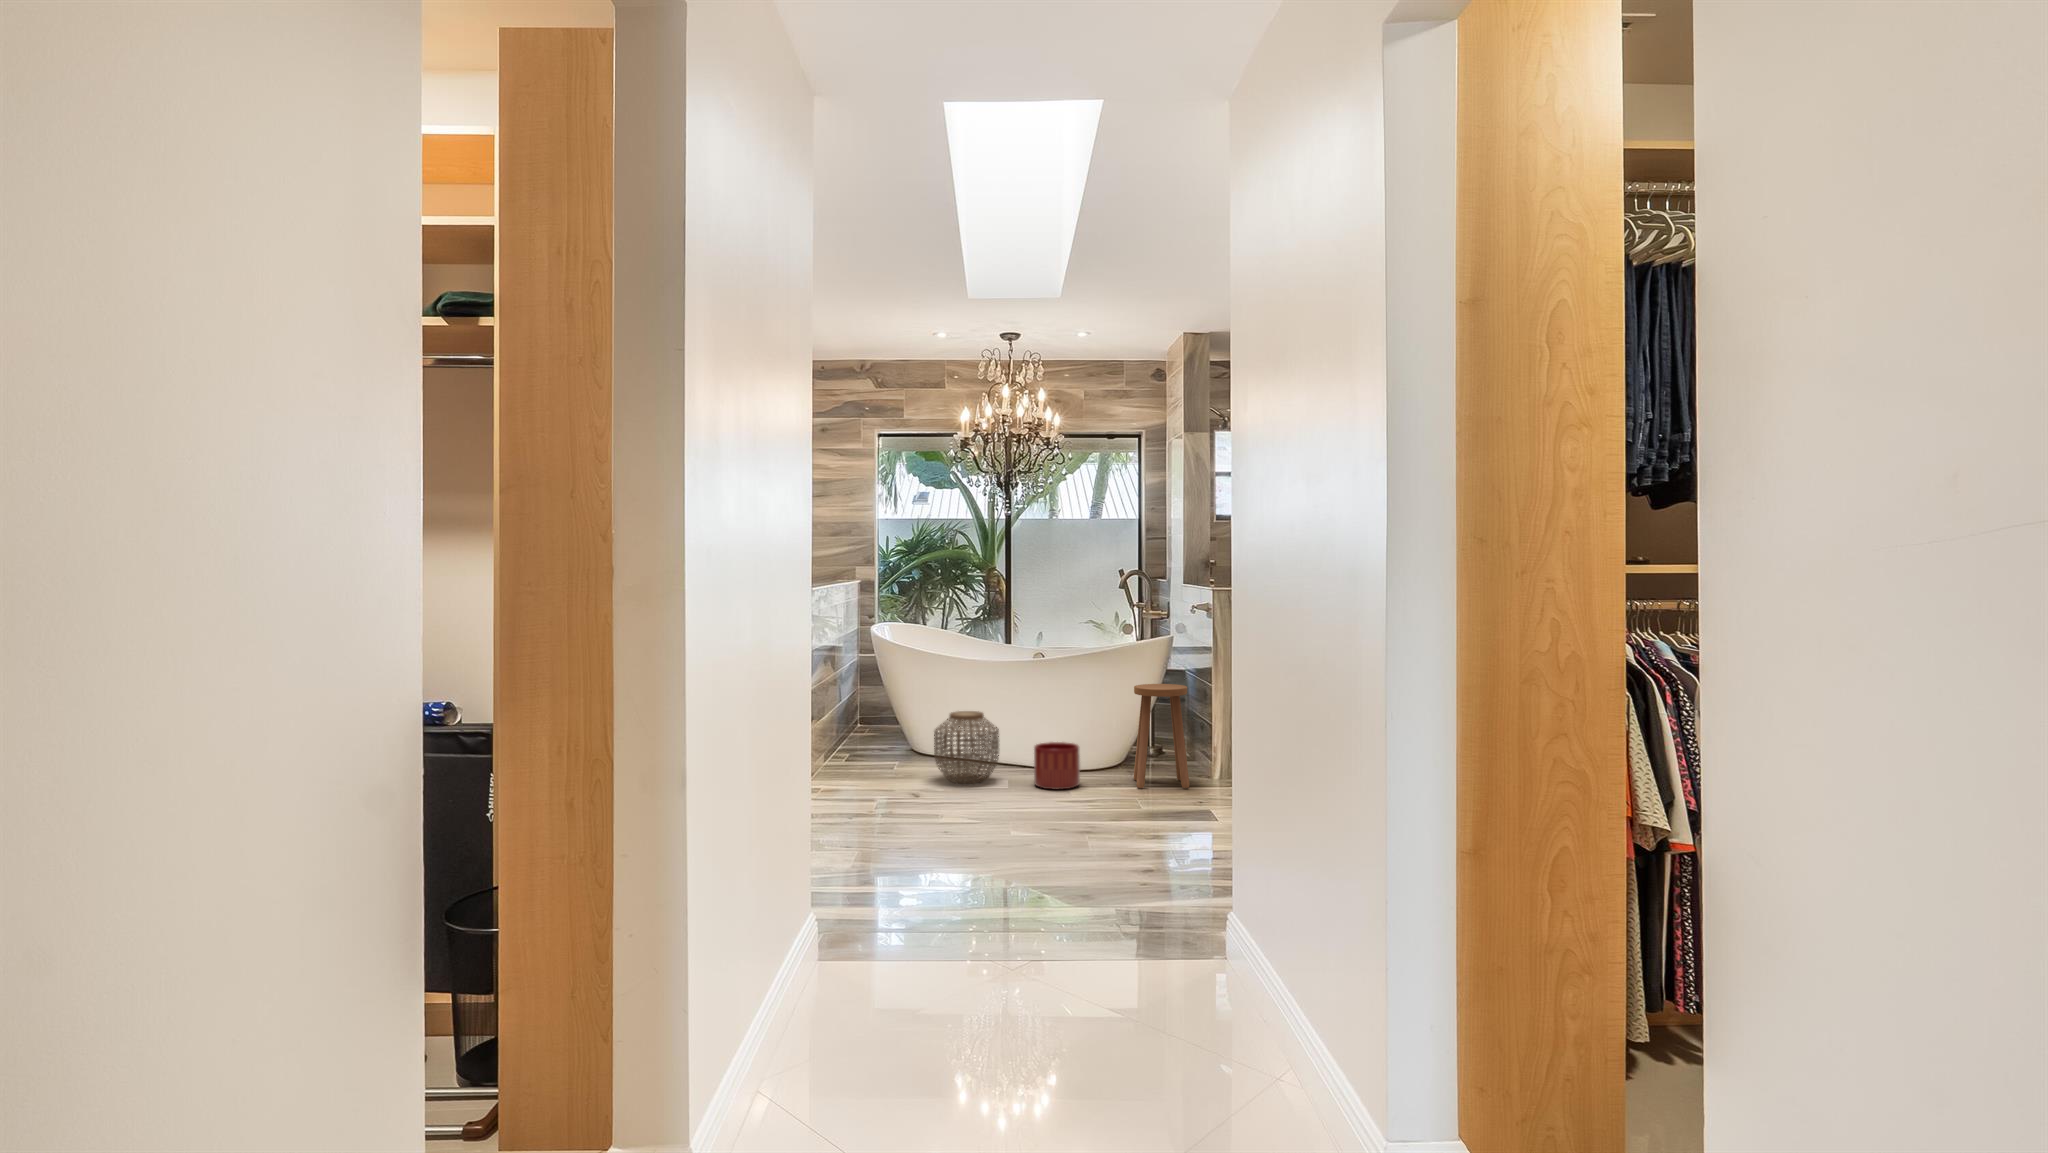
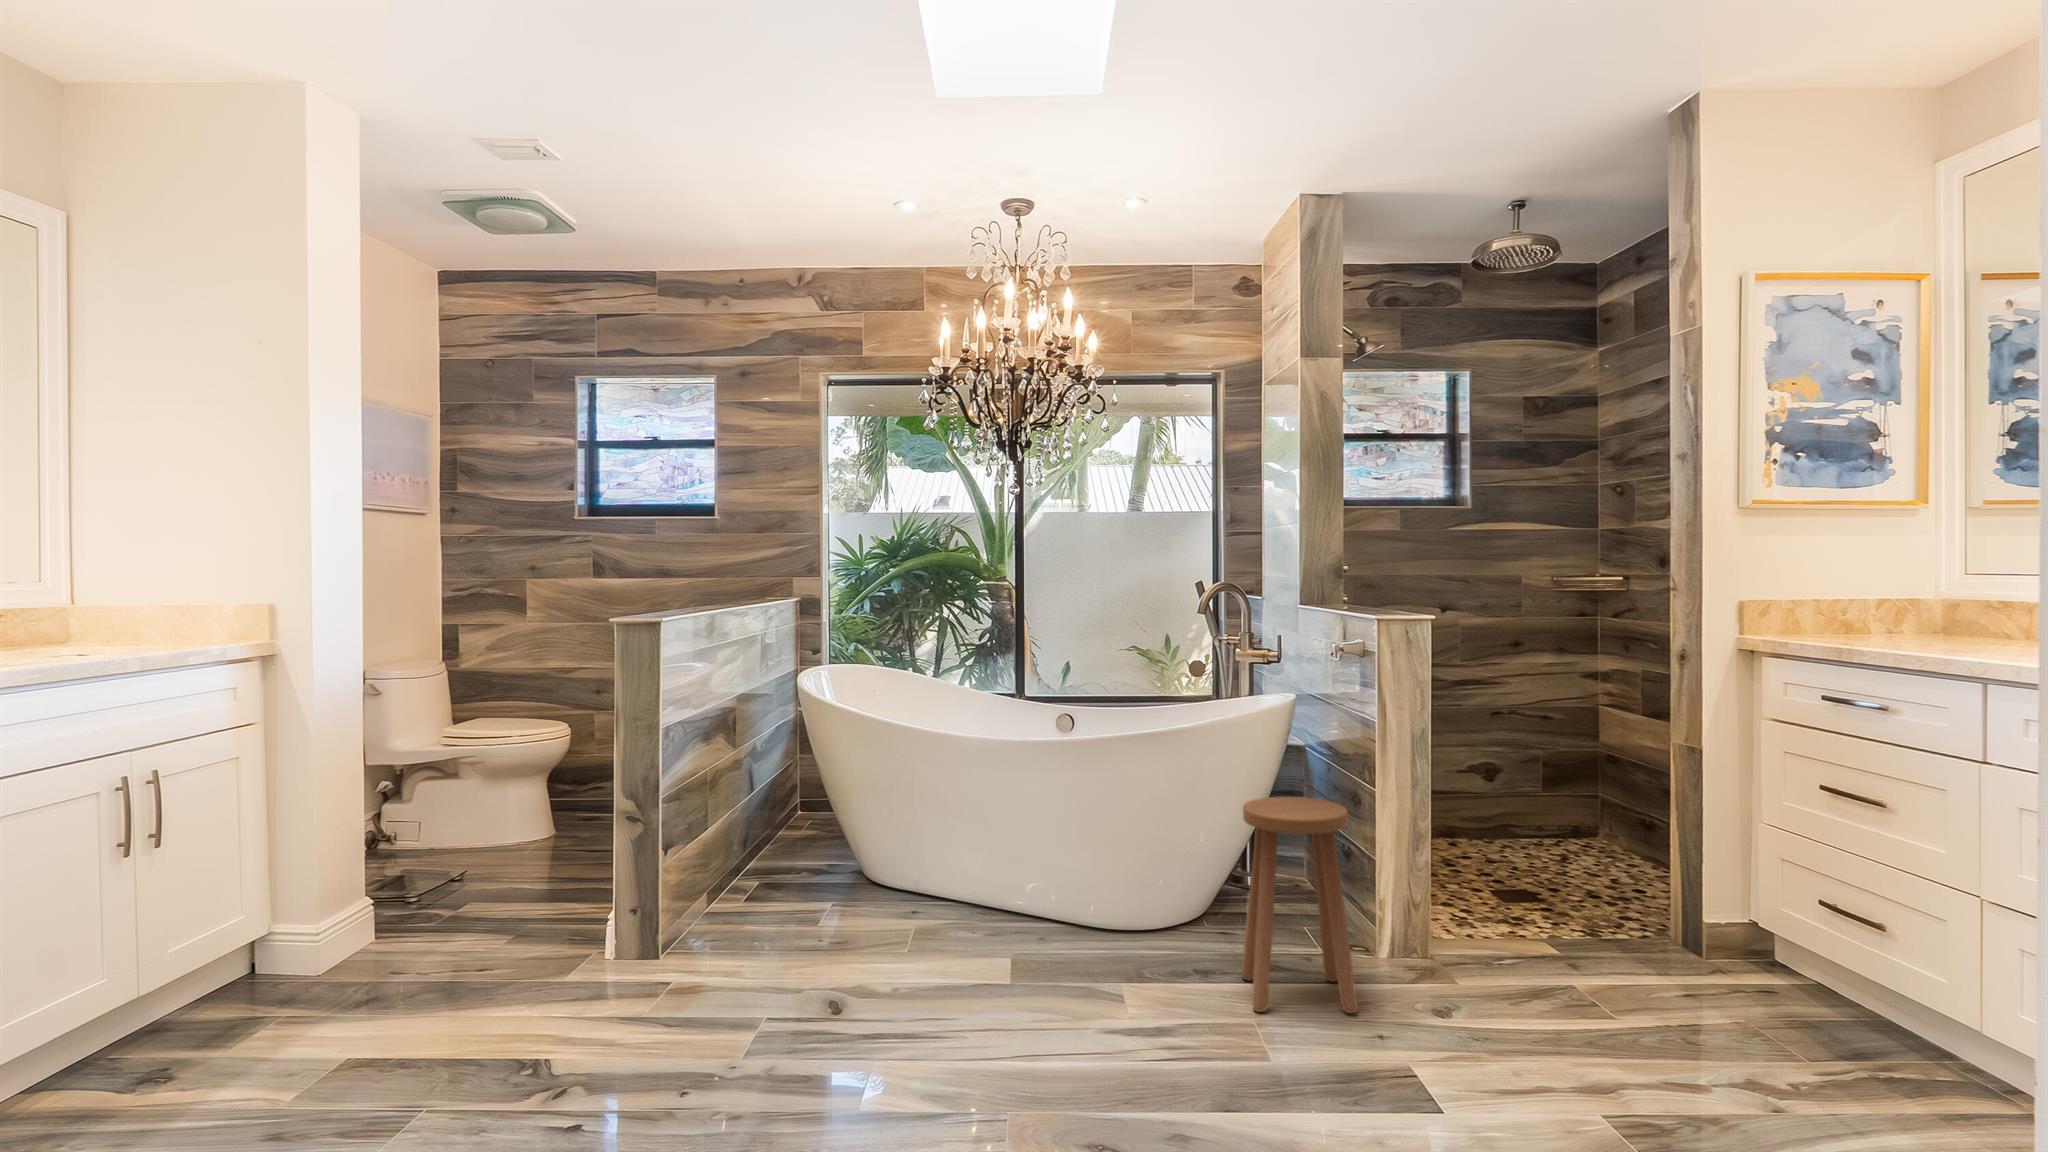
woven basket: present [934,711,999,784] -> none [865,847,988,994]
planter: present [1034,742,1080,790] -> none [1052,910,1141,1016]

